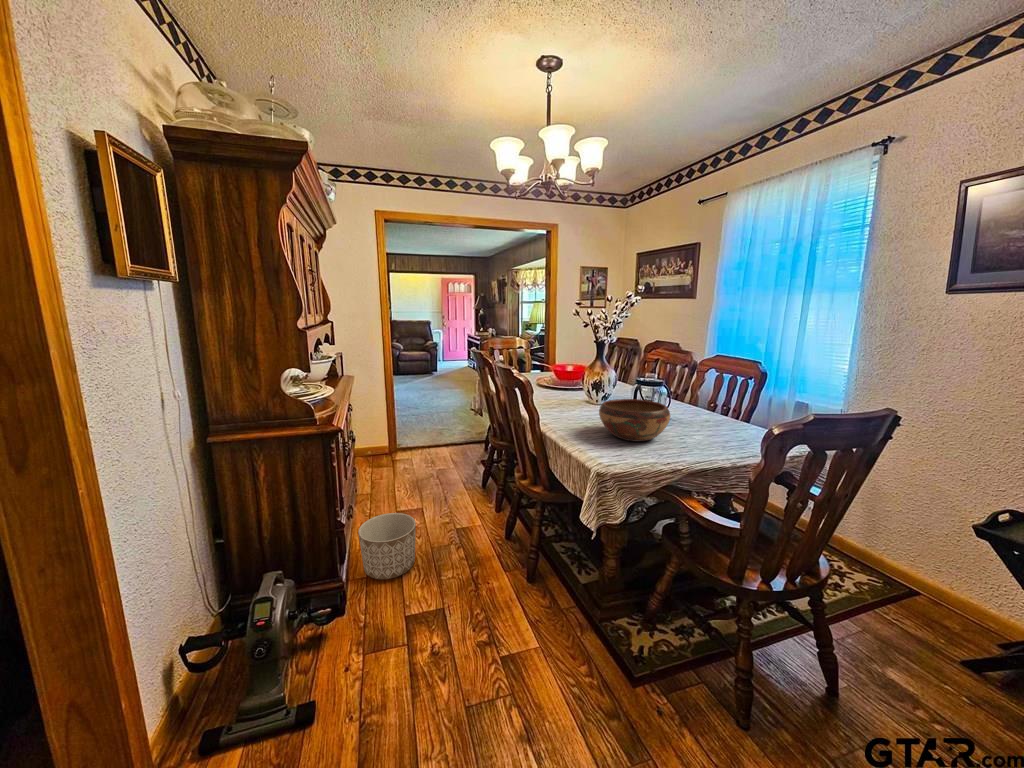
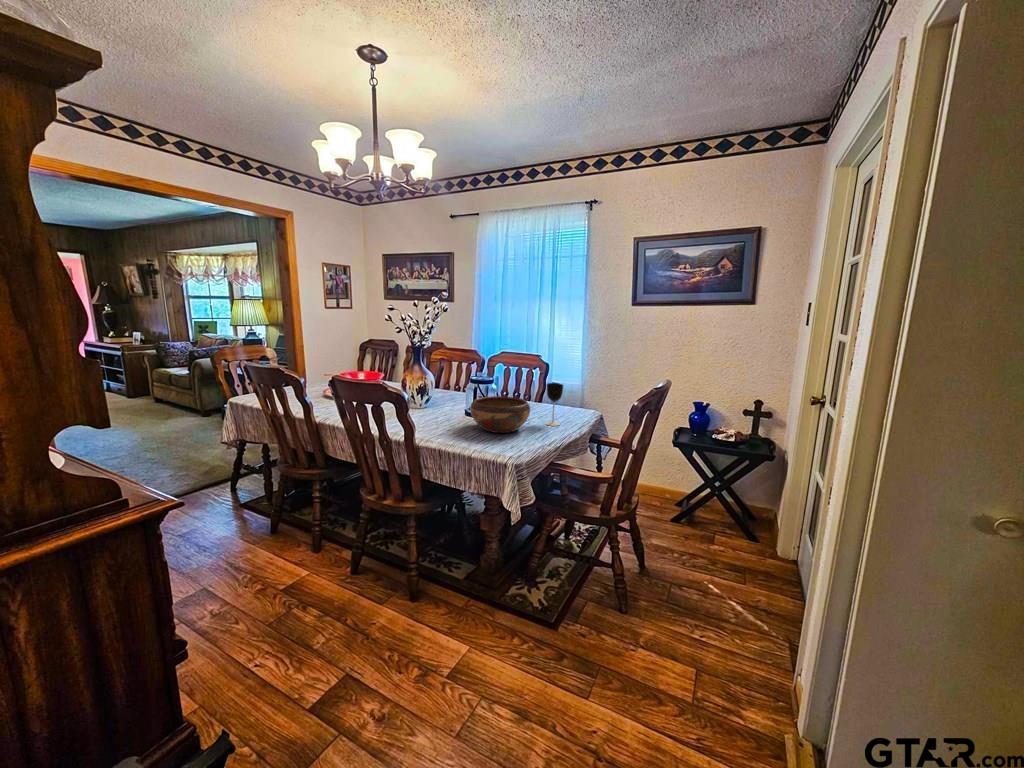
wine glass: none [702,391,729,446] -> present [546,383,563,426]
planter: present [358,513,416,579] -> none [169,594,265,703]

